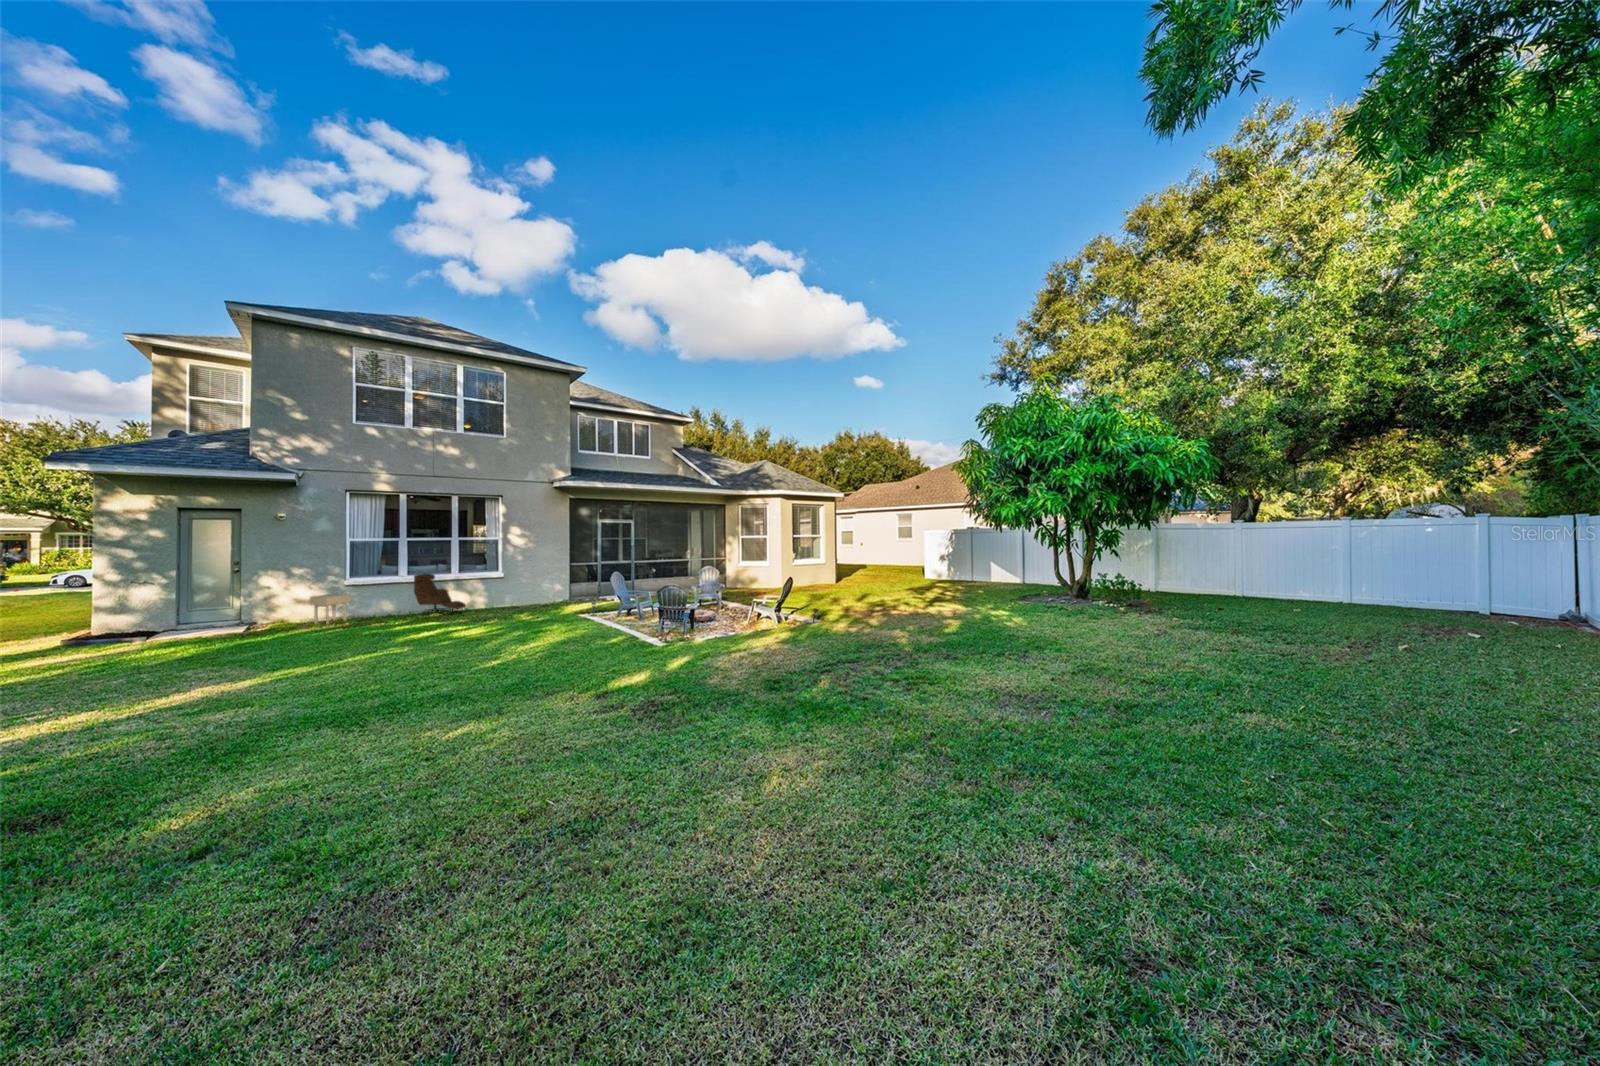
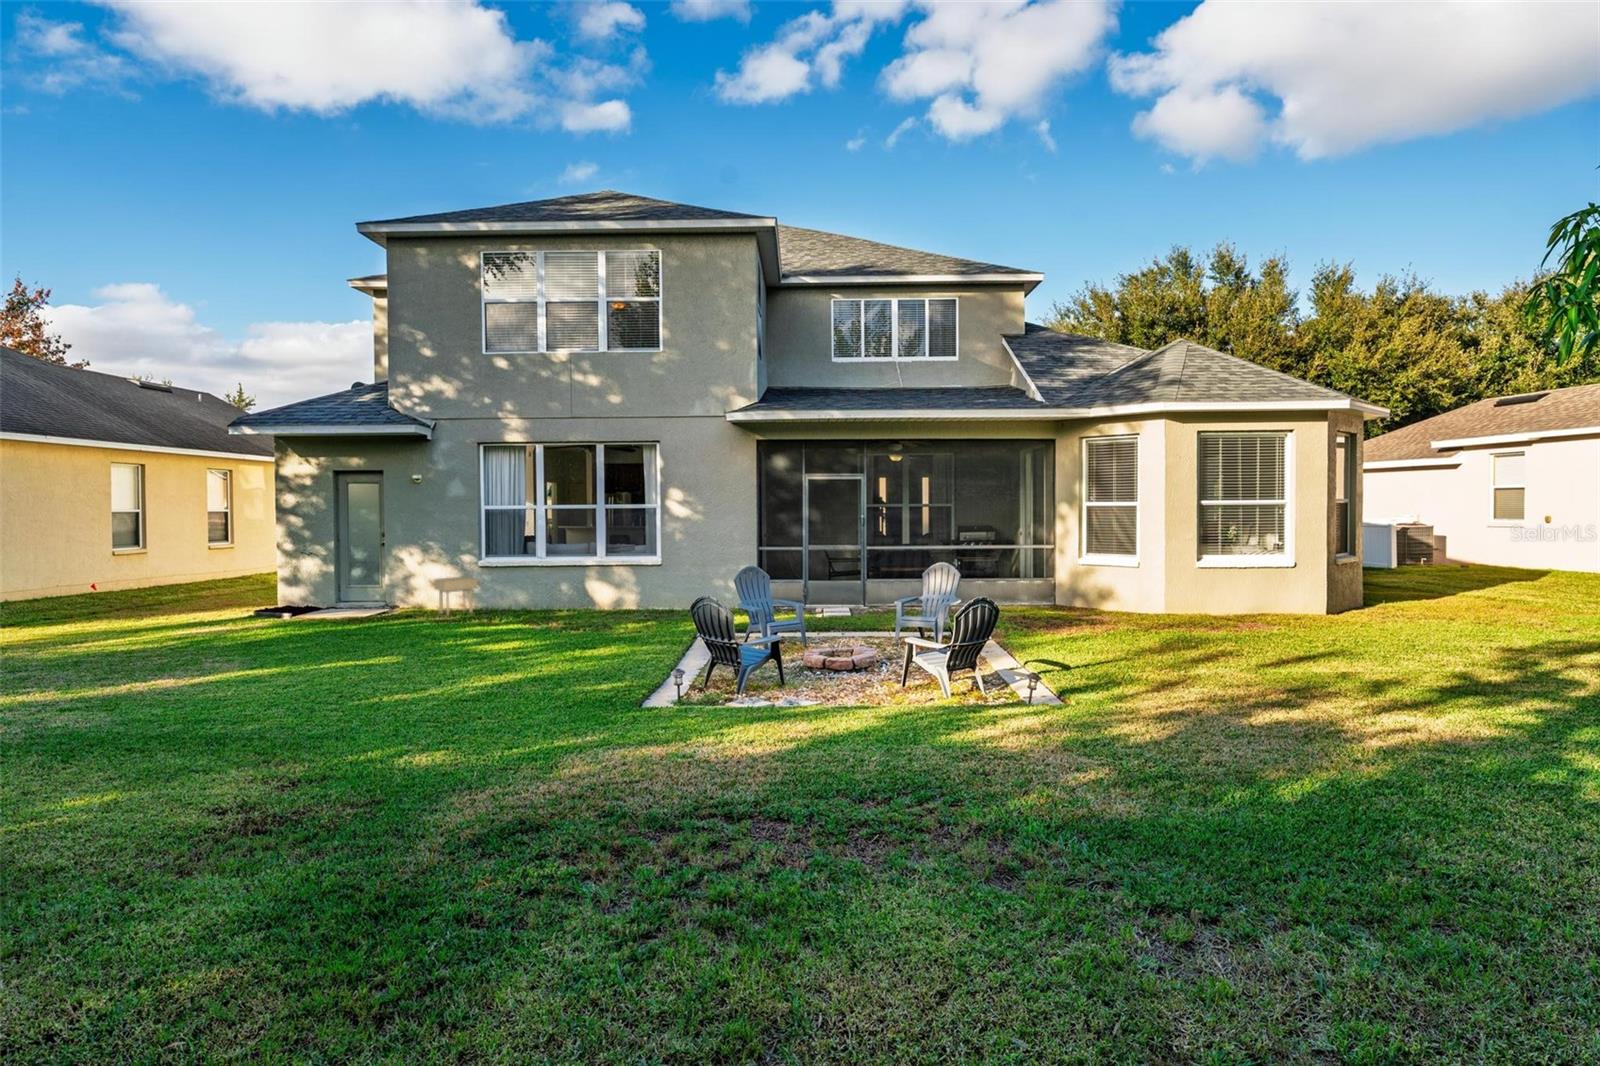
lounge chair: present [414,573,466,615] -> none [544,555,601,616]

